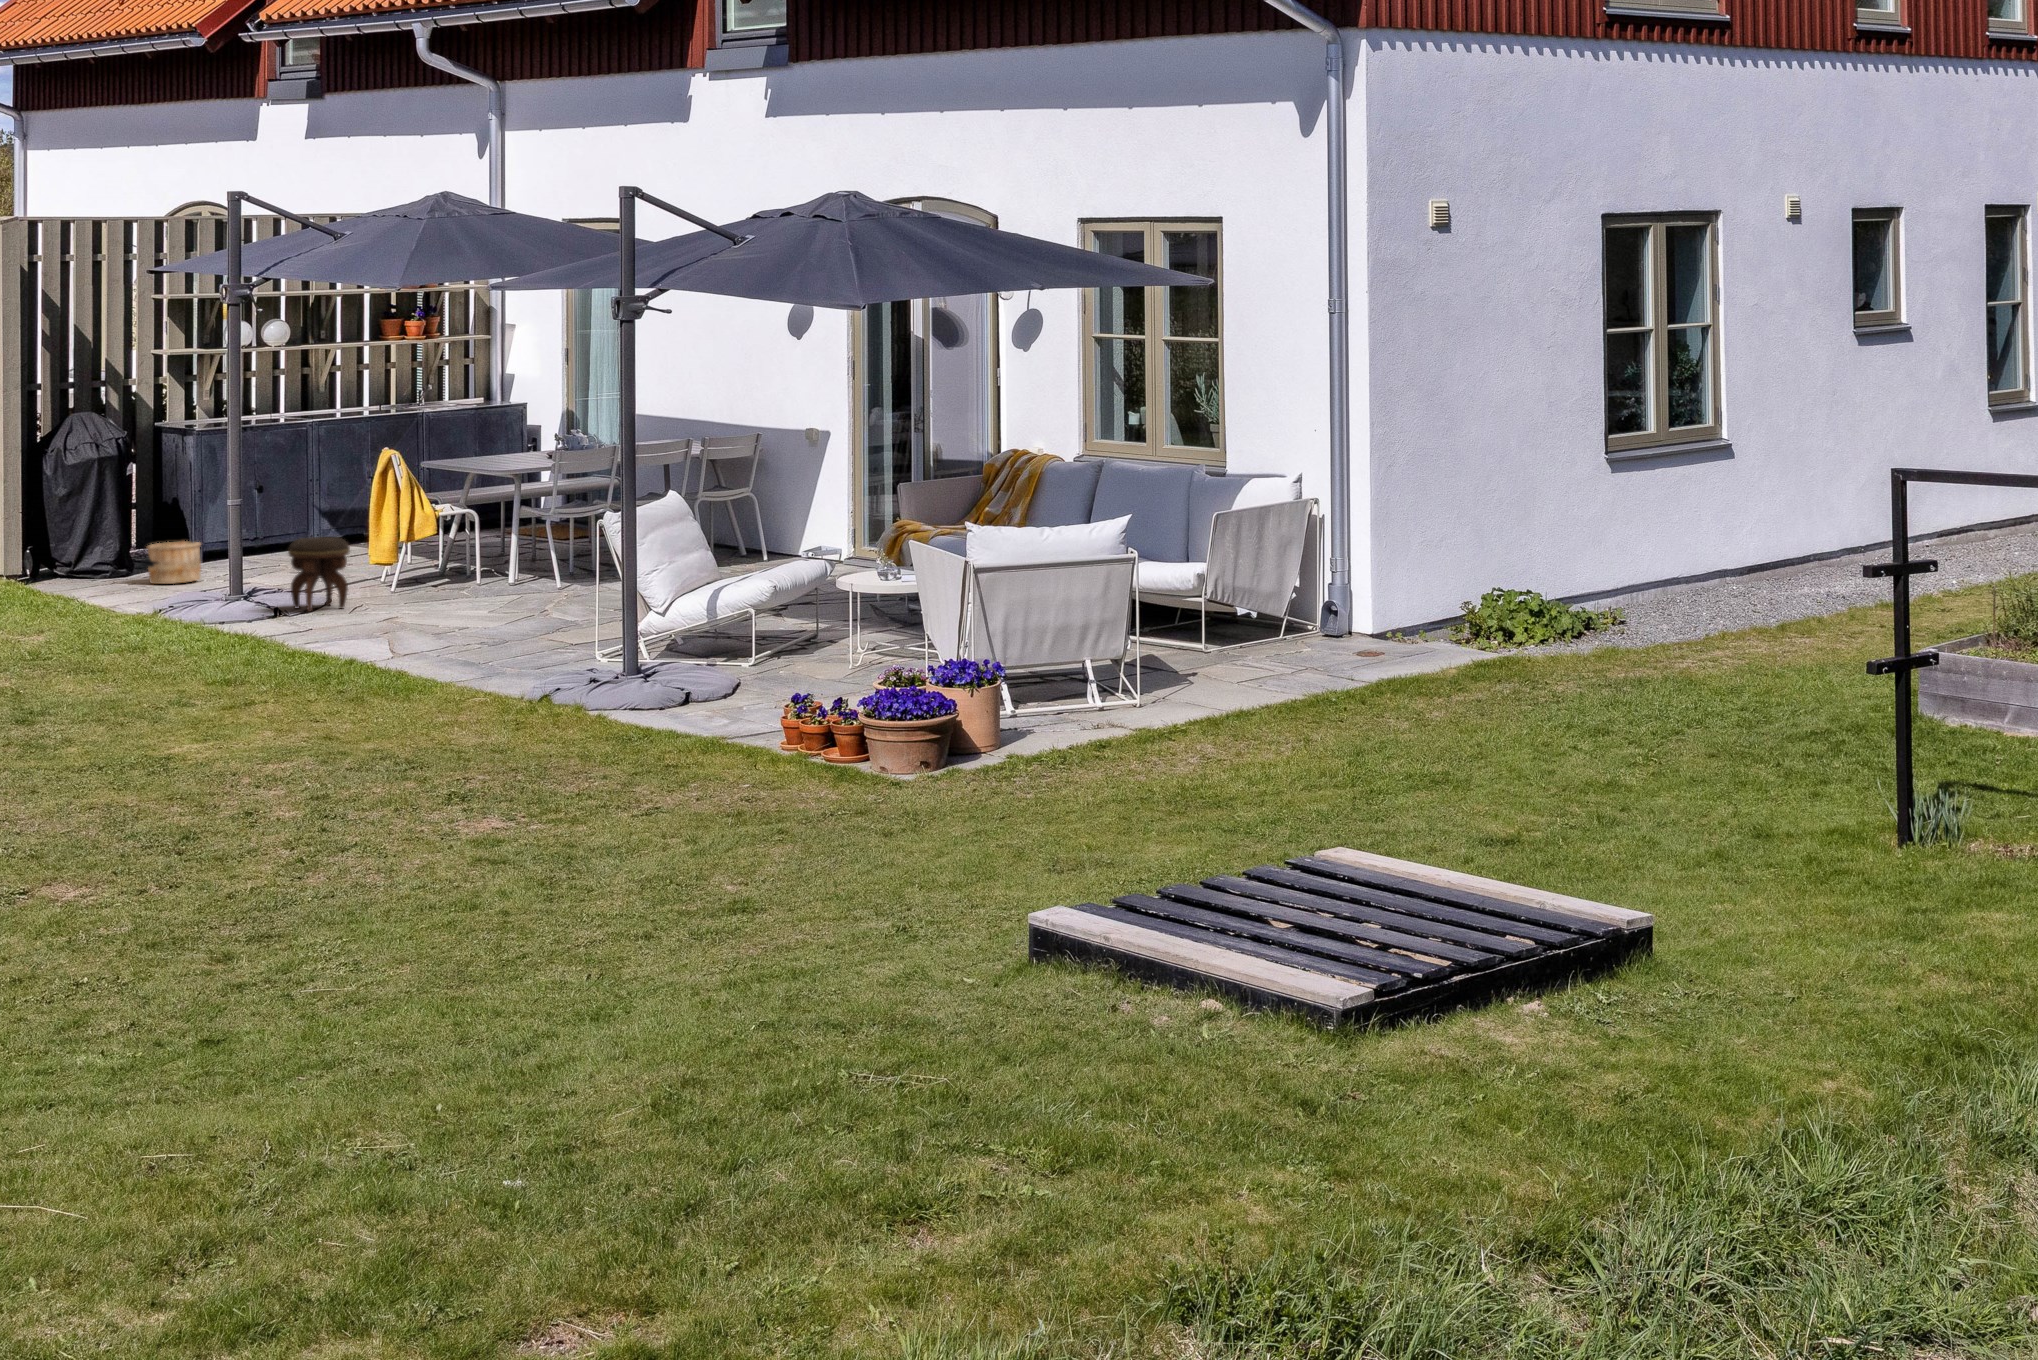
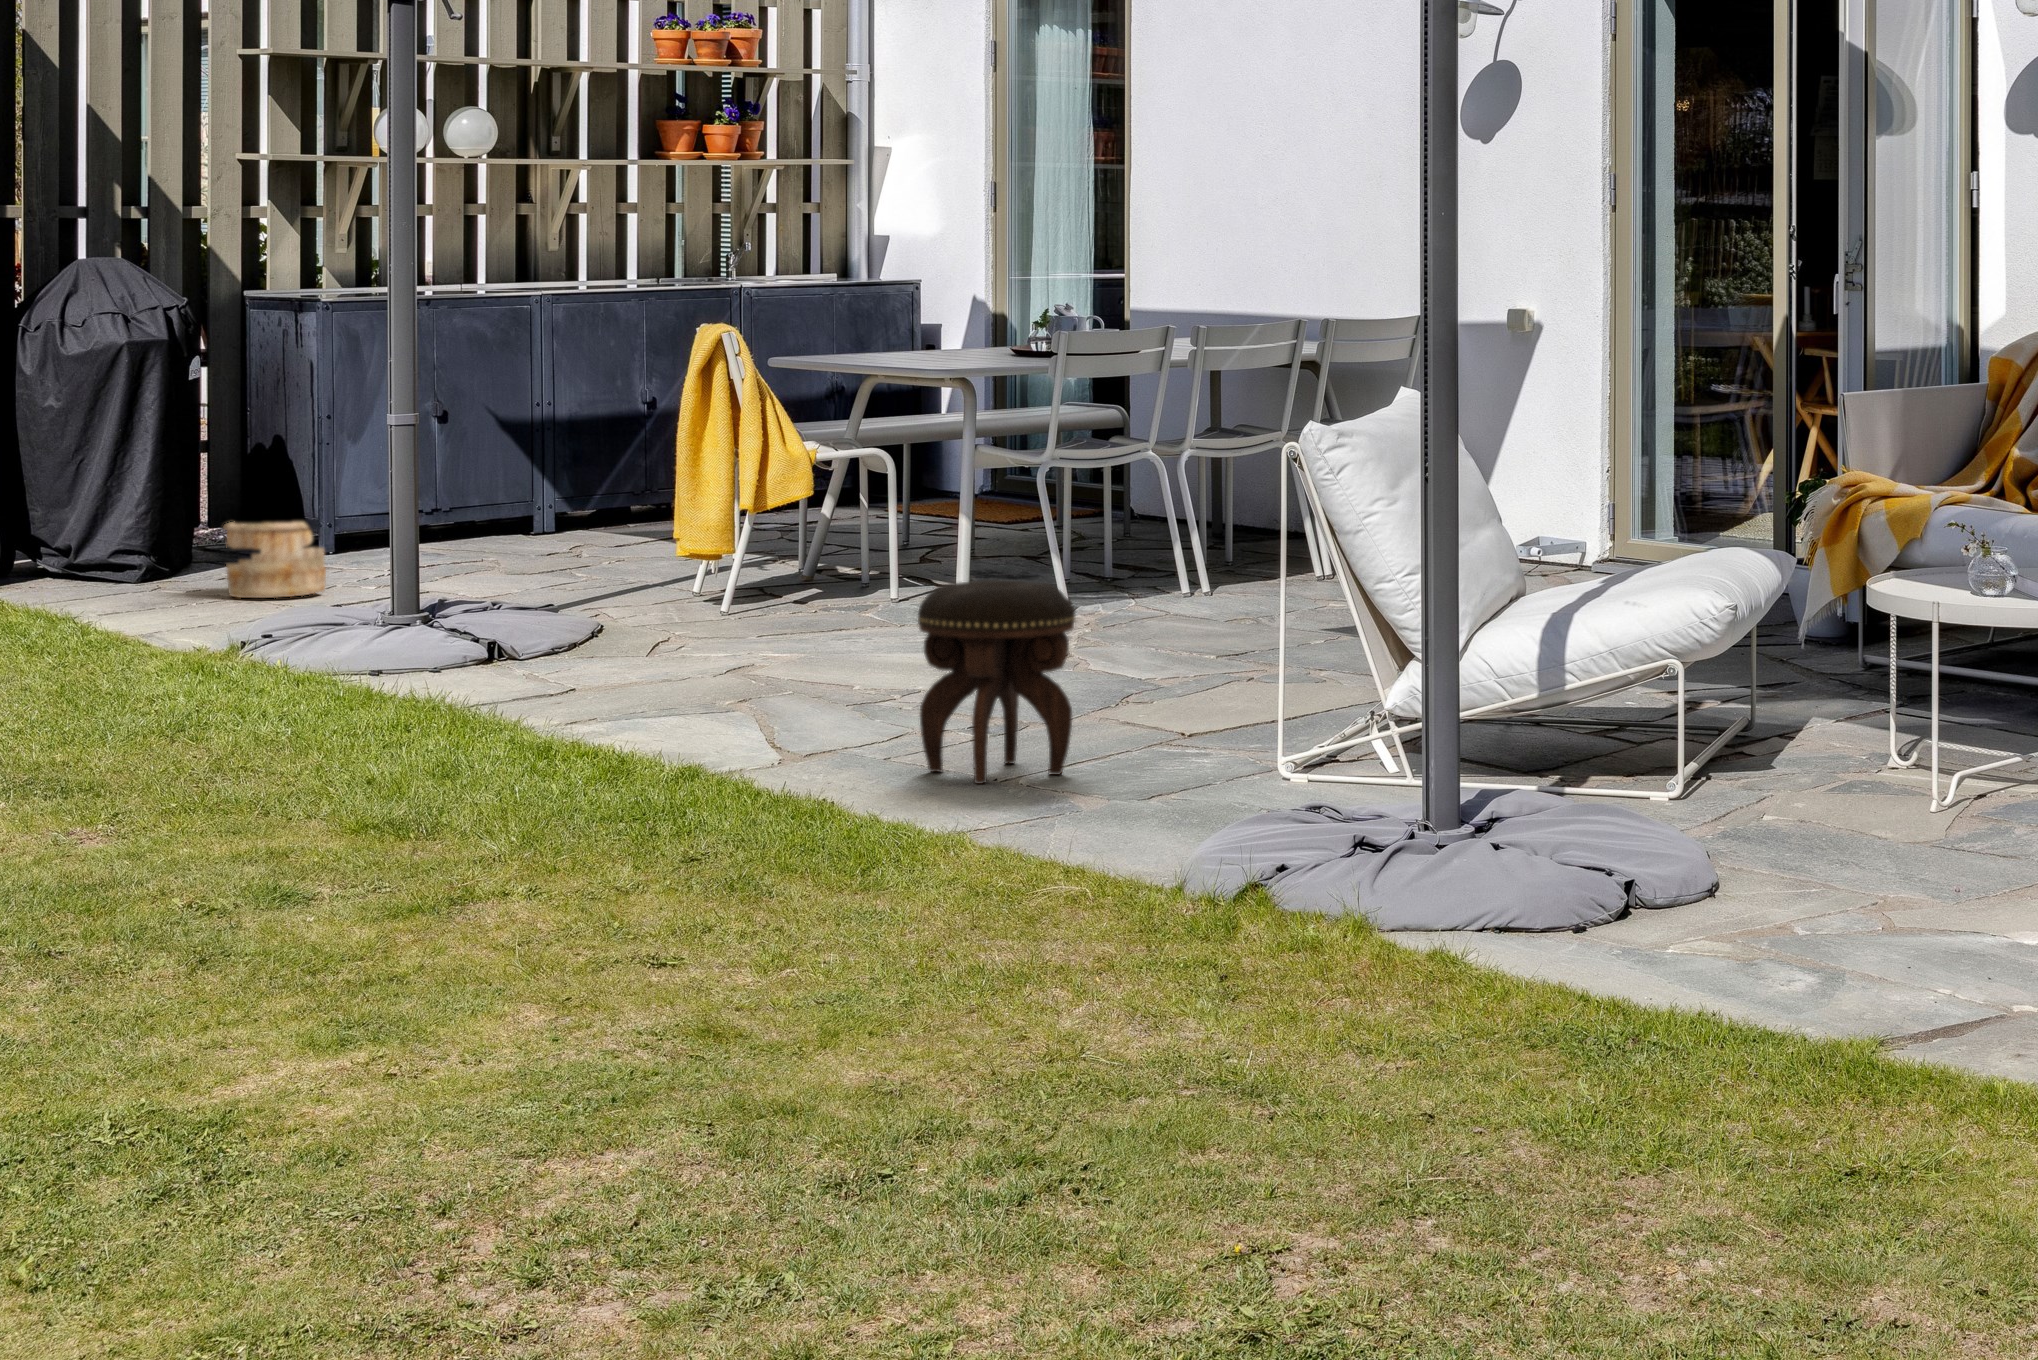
footstool: present [288,537,350,611] -> present [918,580,1076,784]

